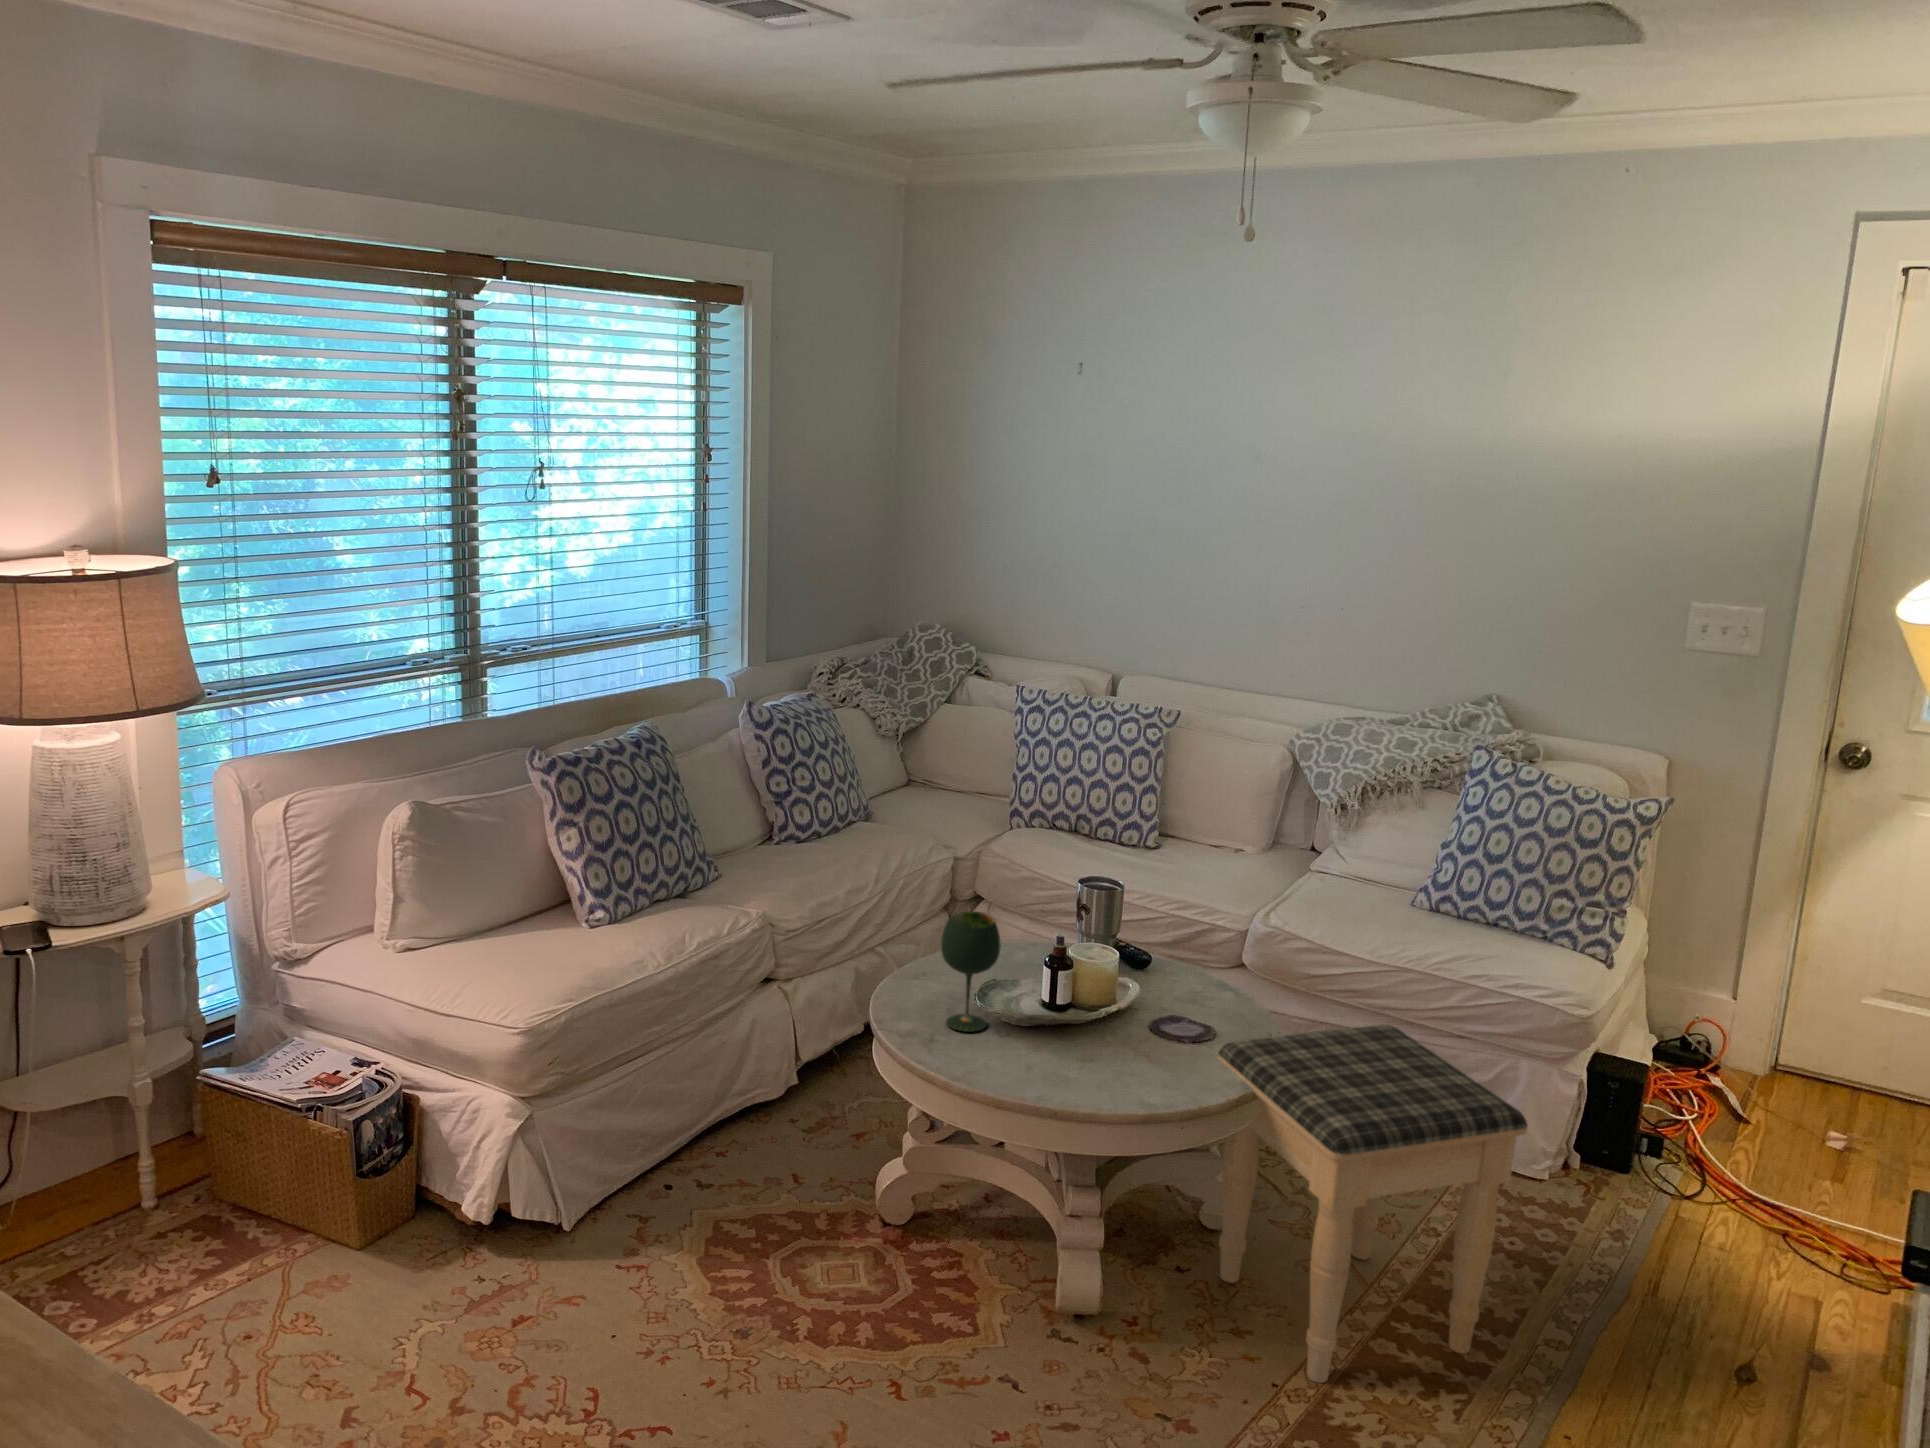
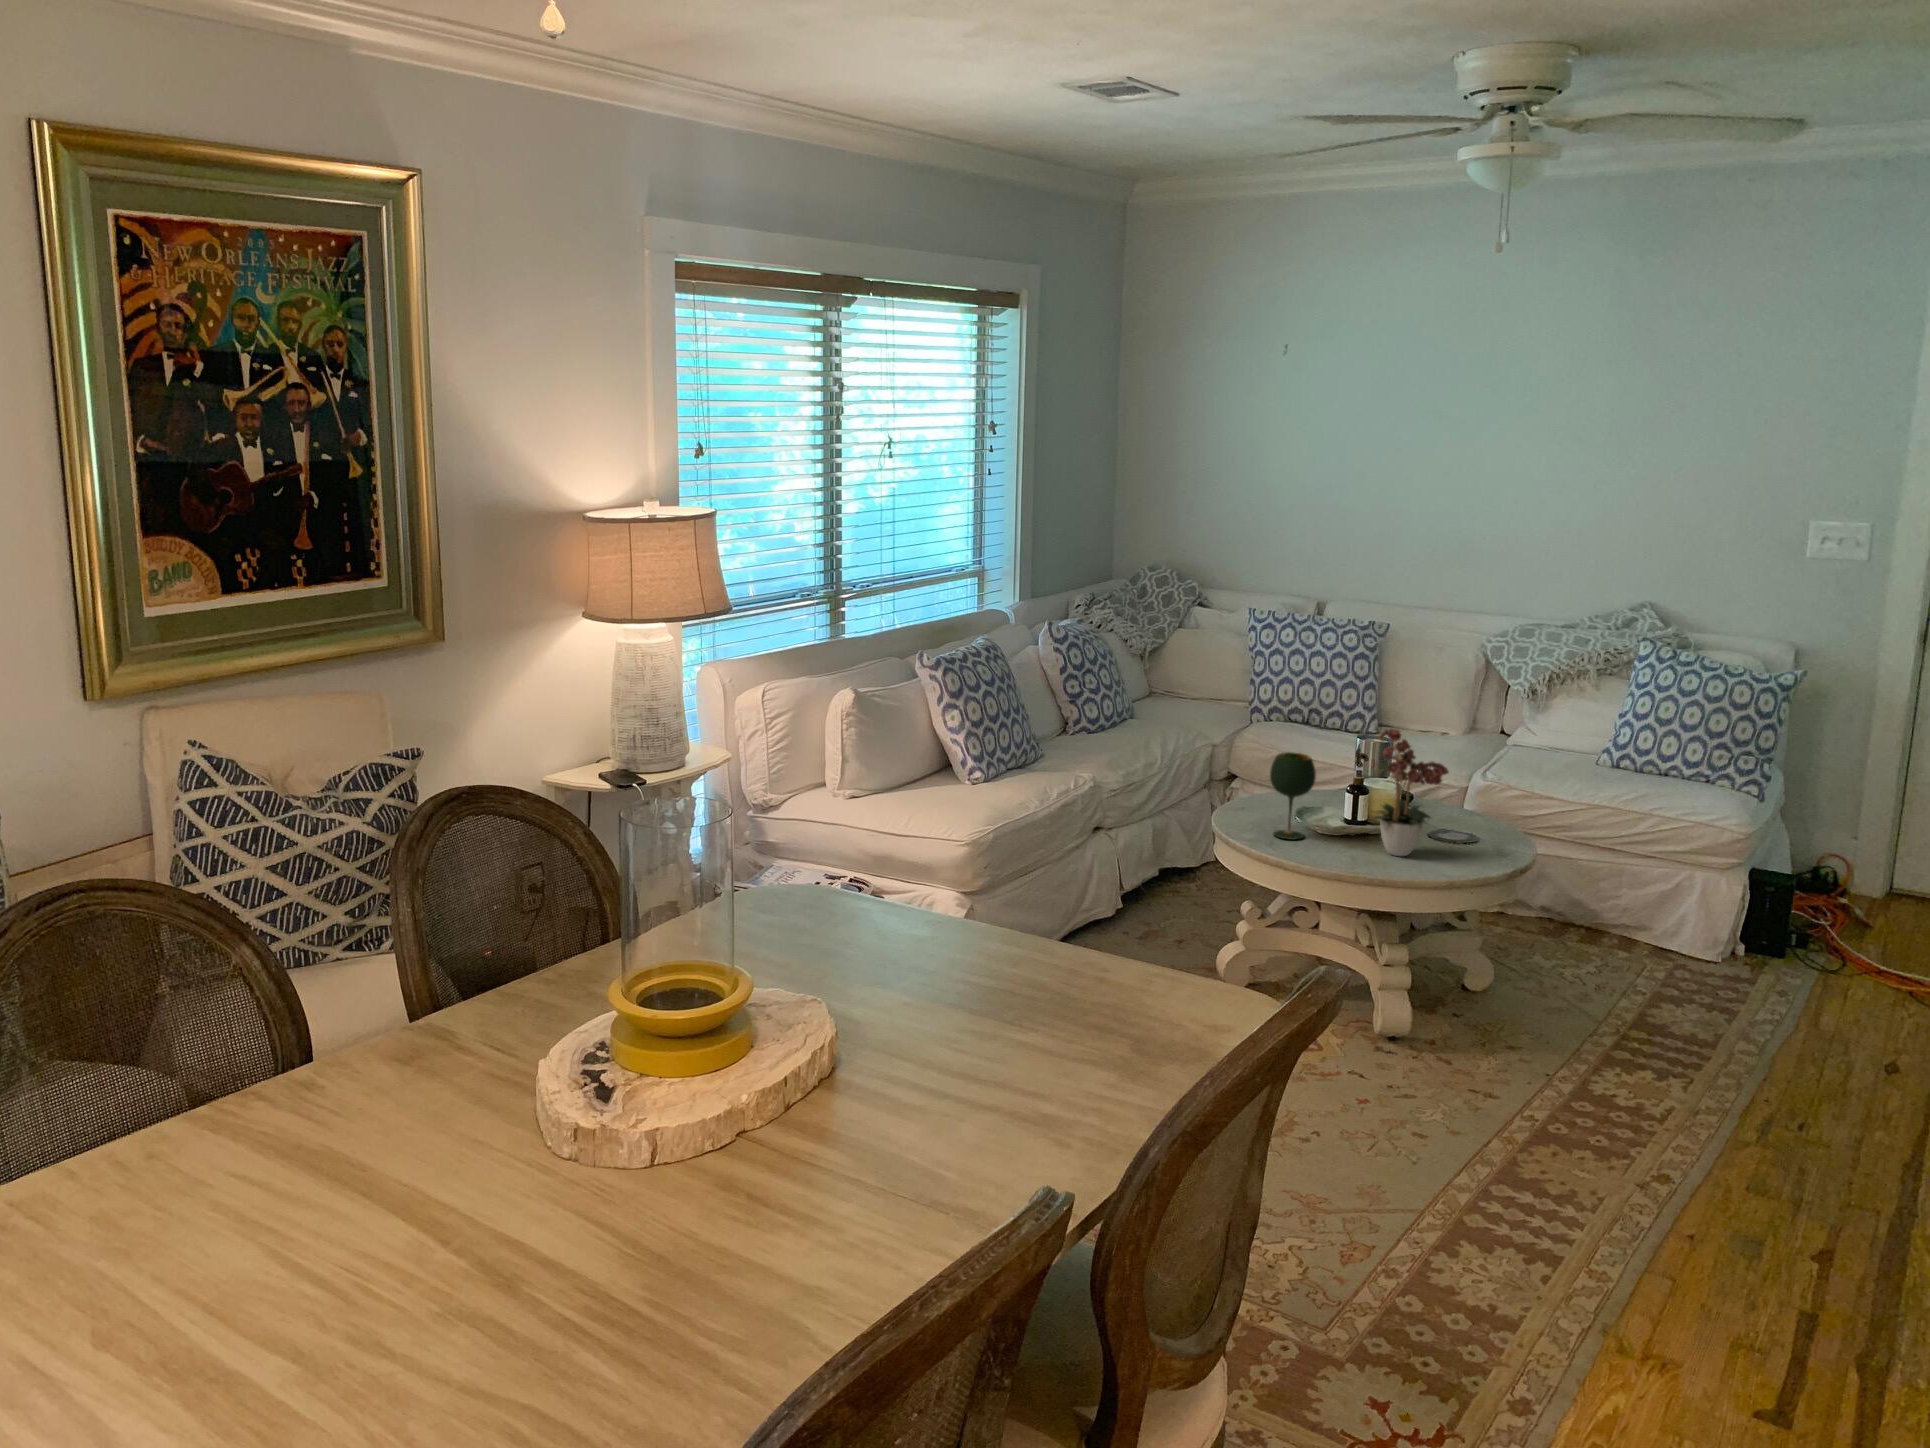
flower arrangement: none [1056,883,1179,1066] -> present [1371,729,1449,856]
footstool: present [1218,1024,1528,1383] -> none [1482,829,1723,1072]

